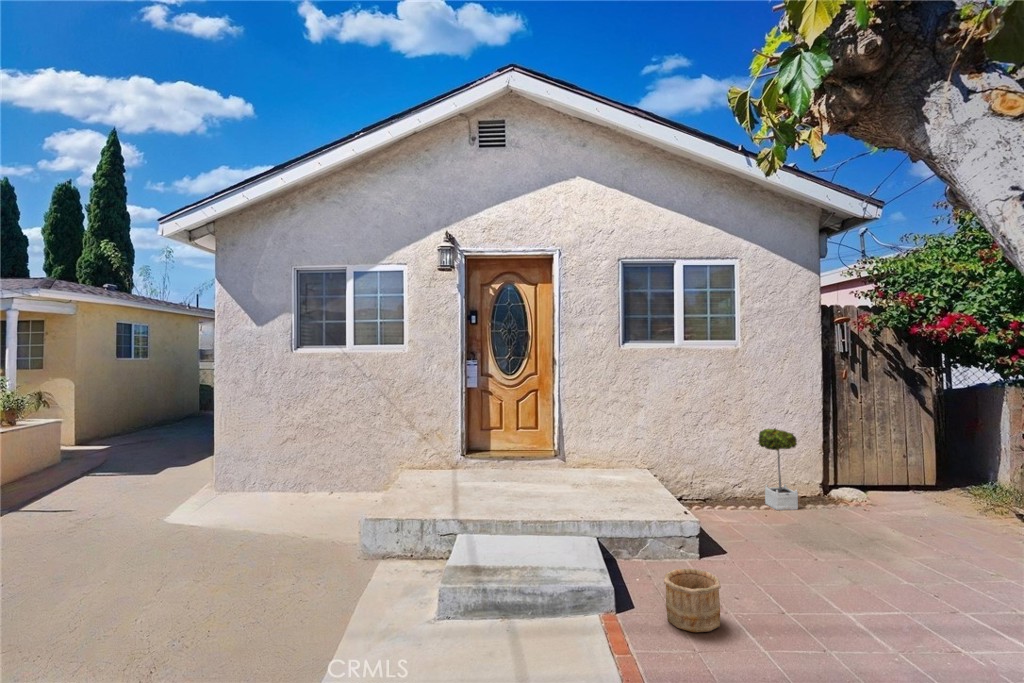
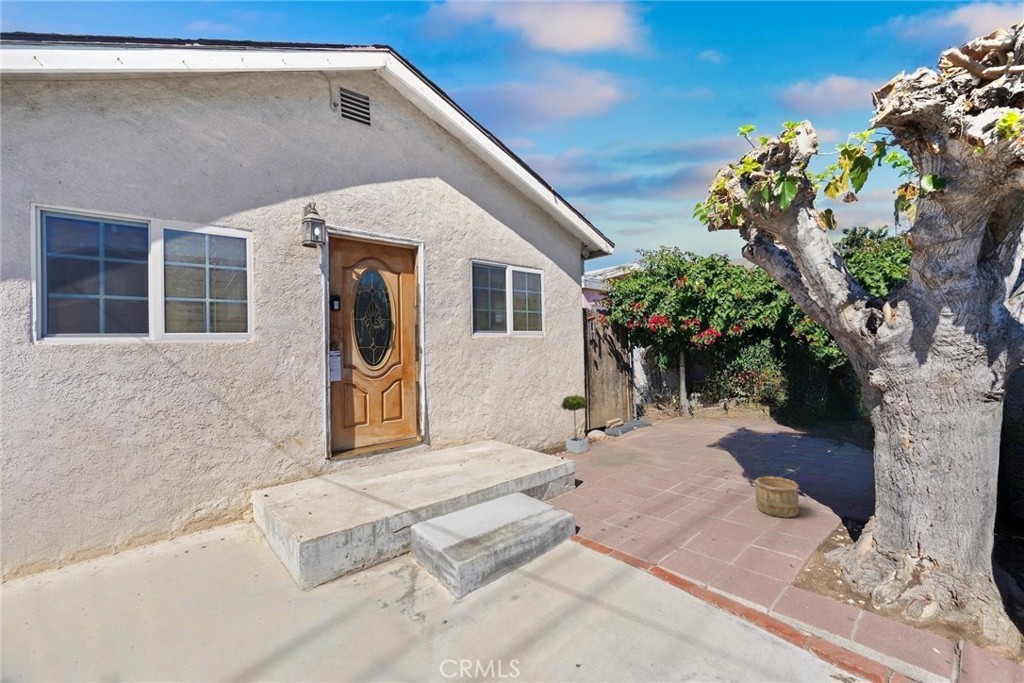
wooden bucket: present [664,569,721,632] -> present [754,476,799,517]

